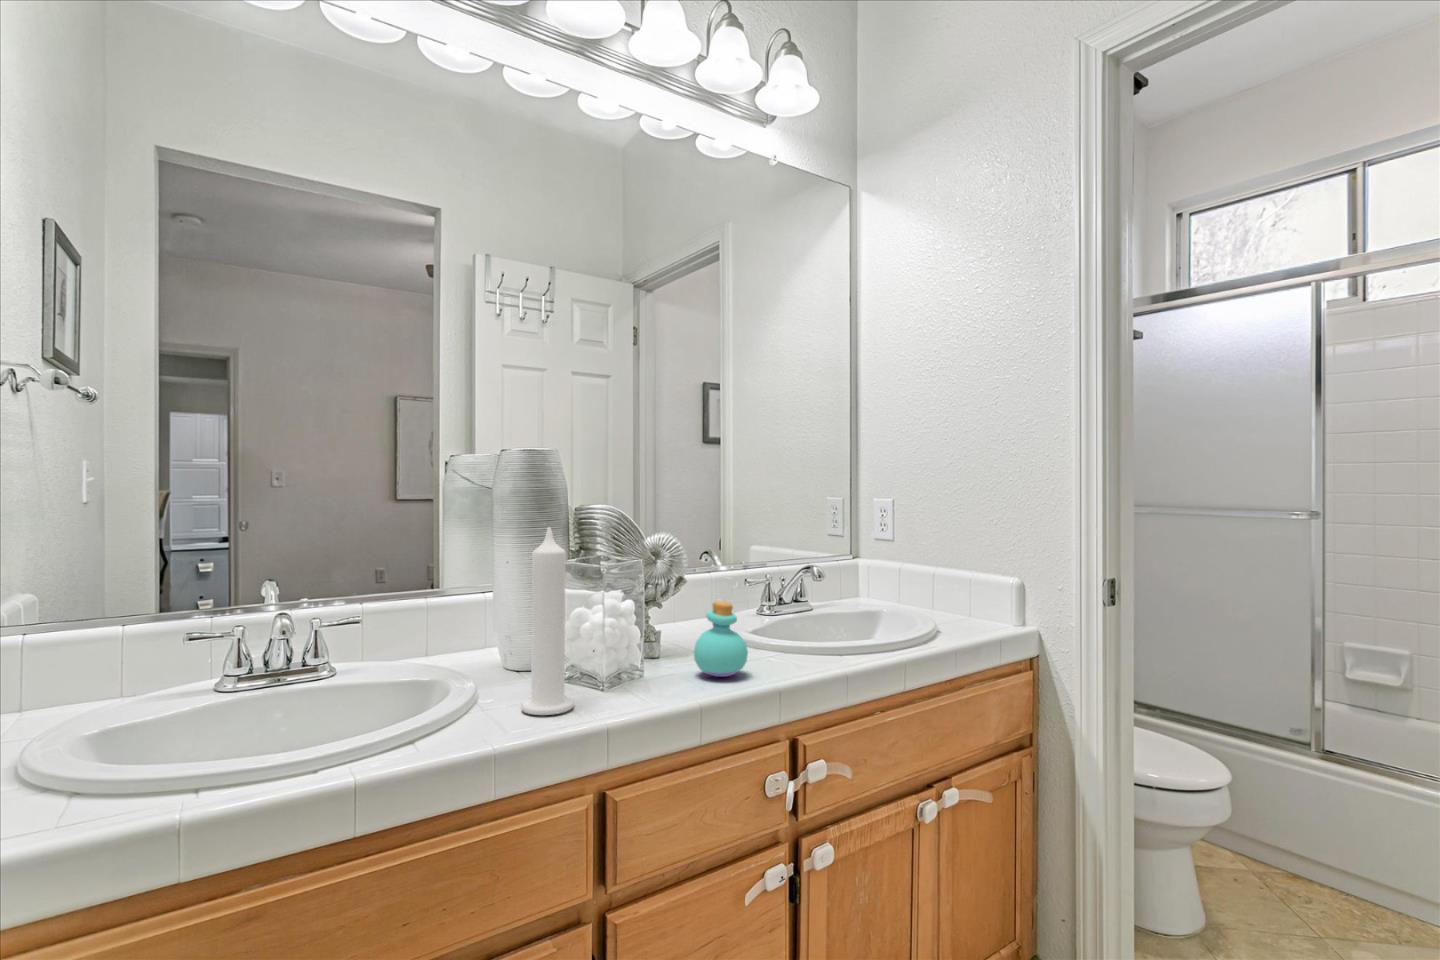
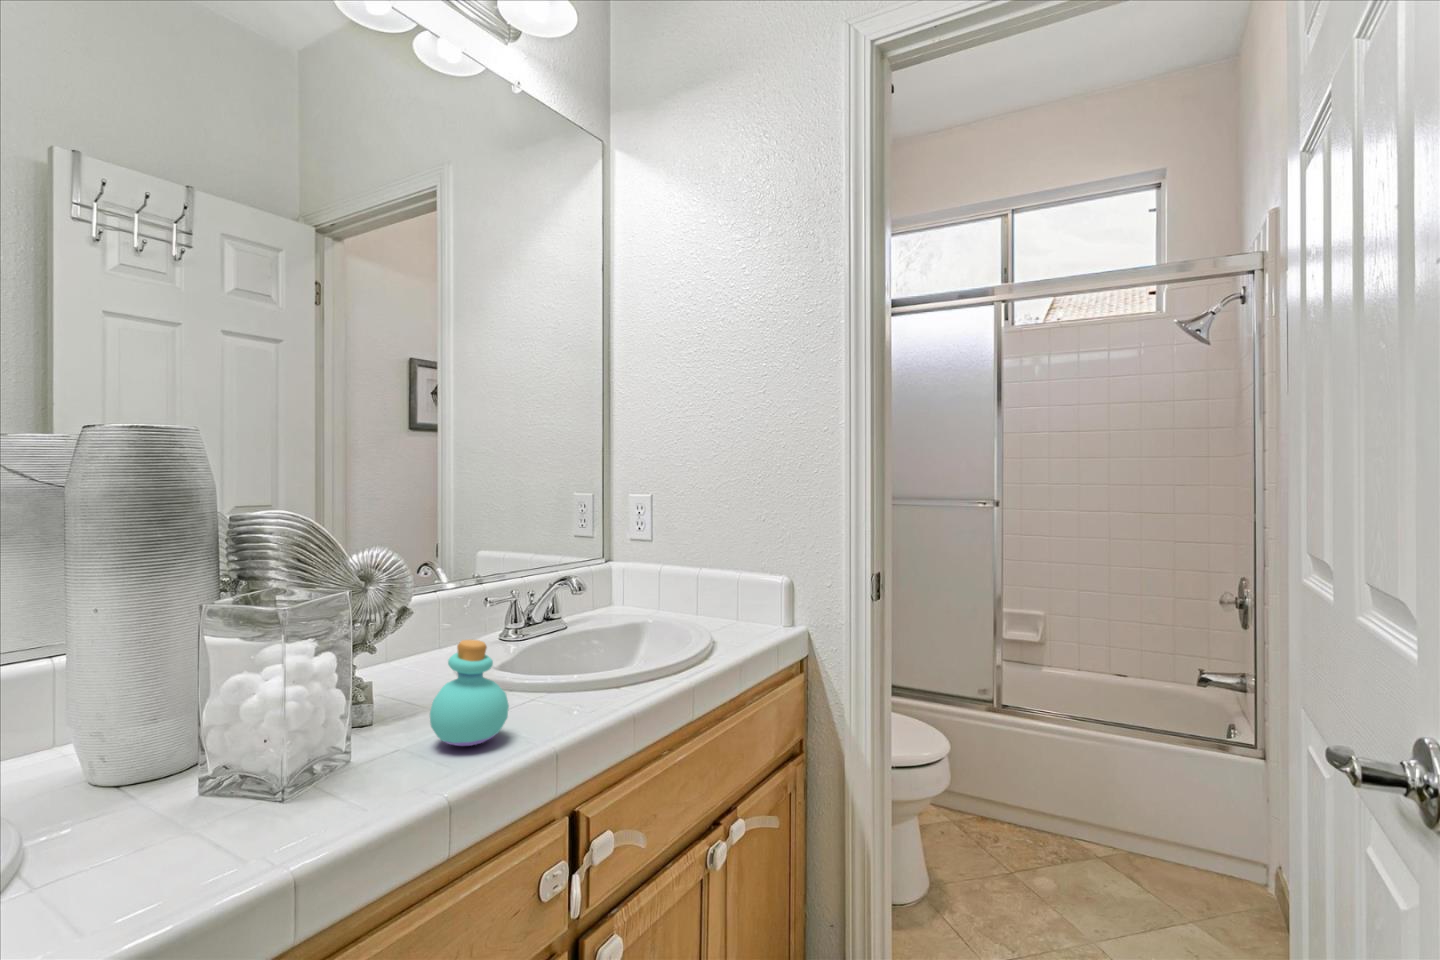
candle: present [521,528,574,715] -> none [112,553,224,886]

